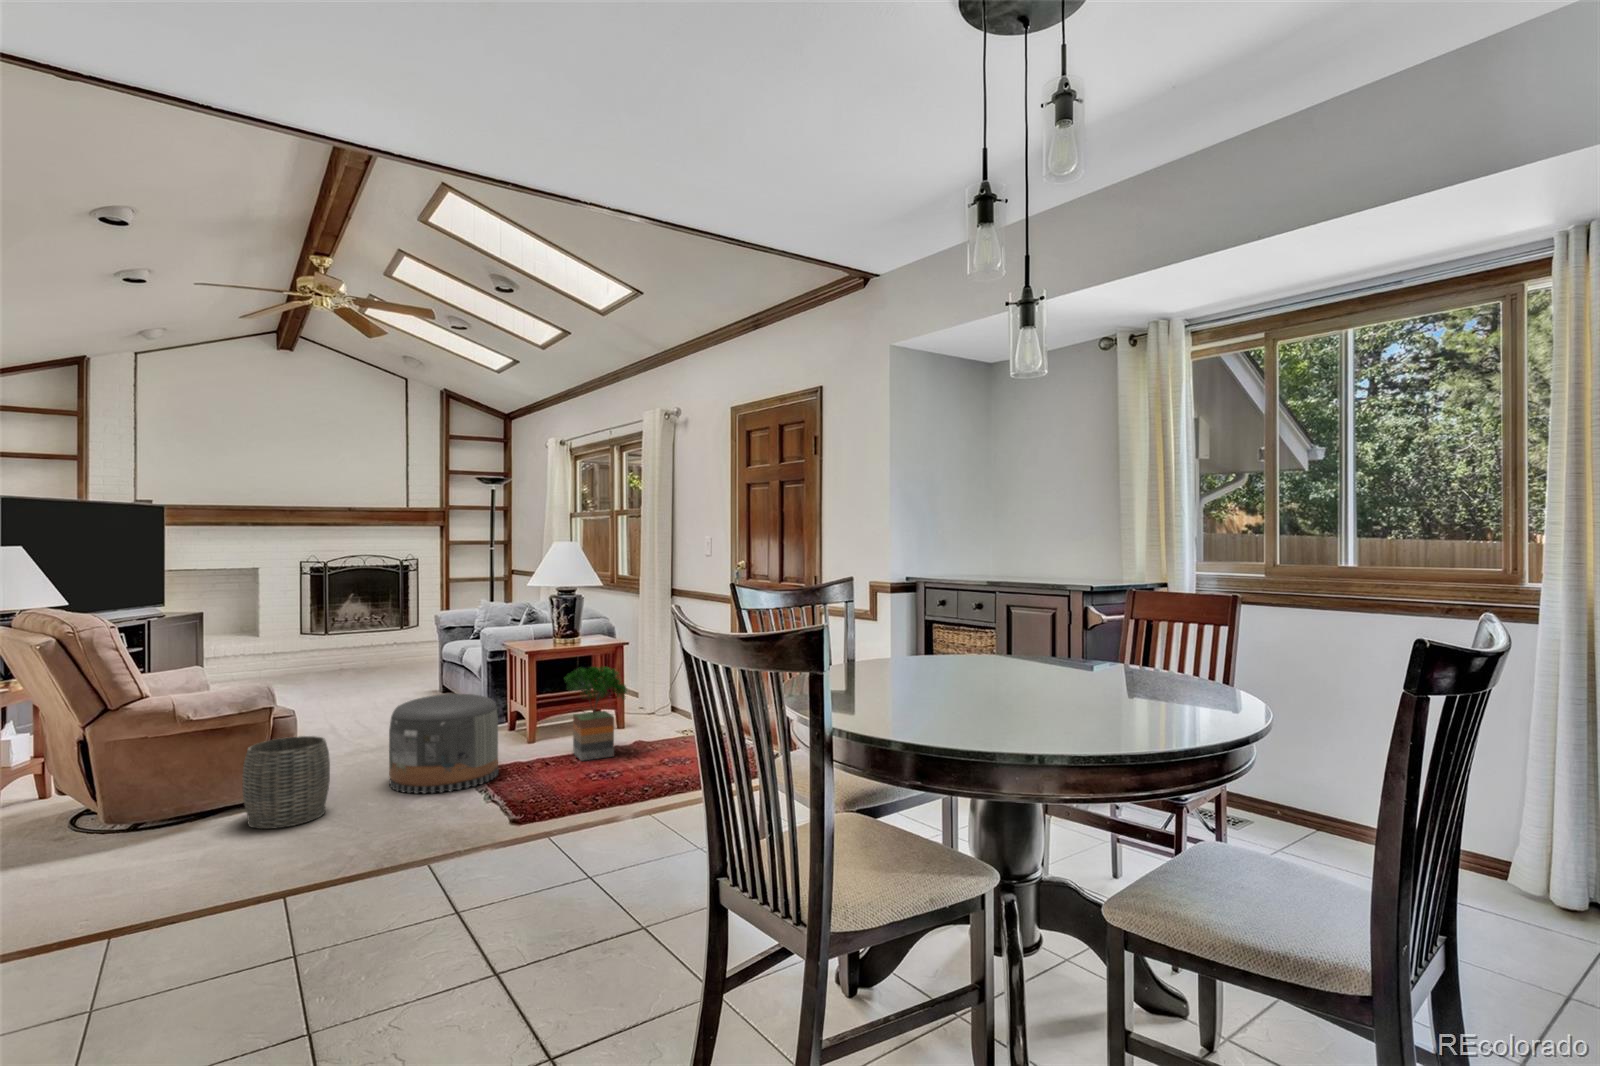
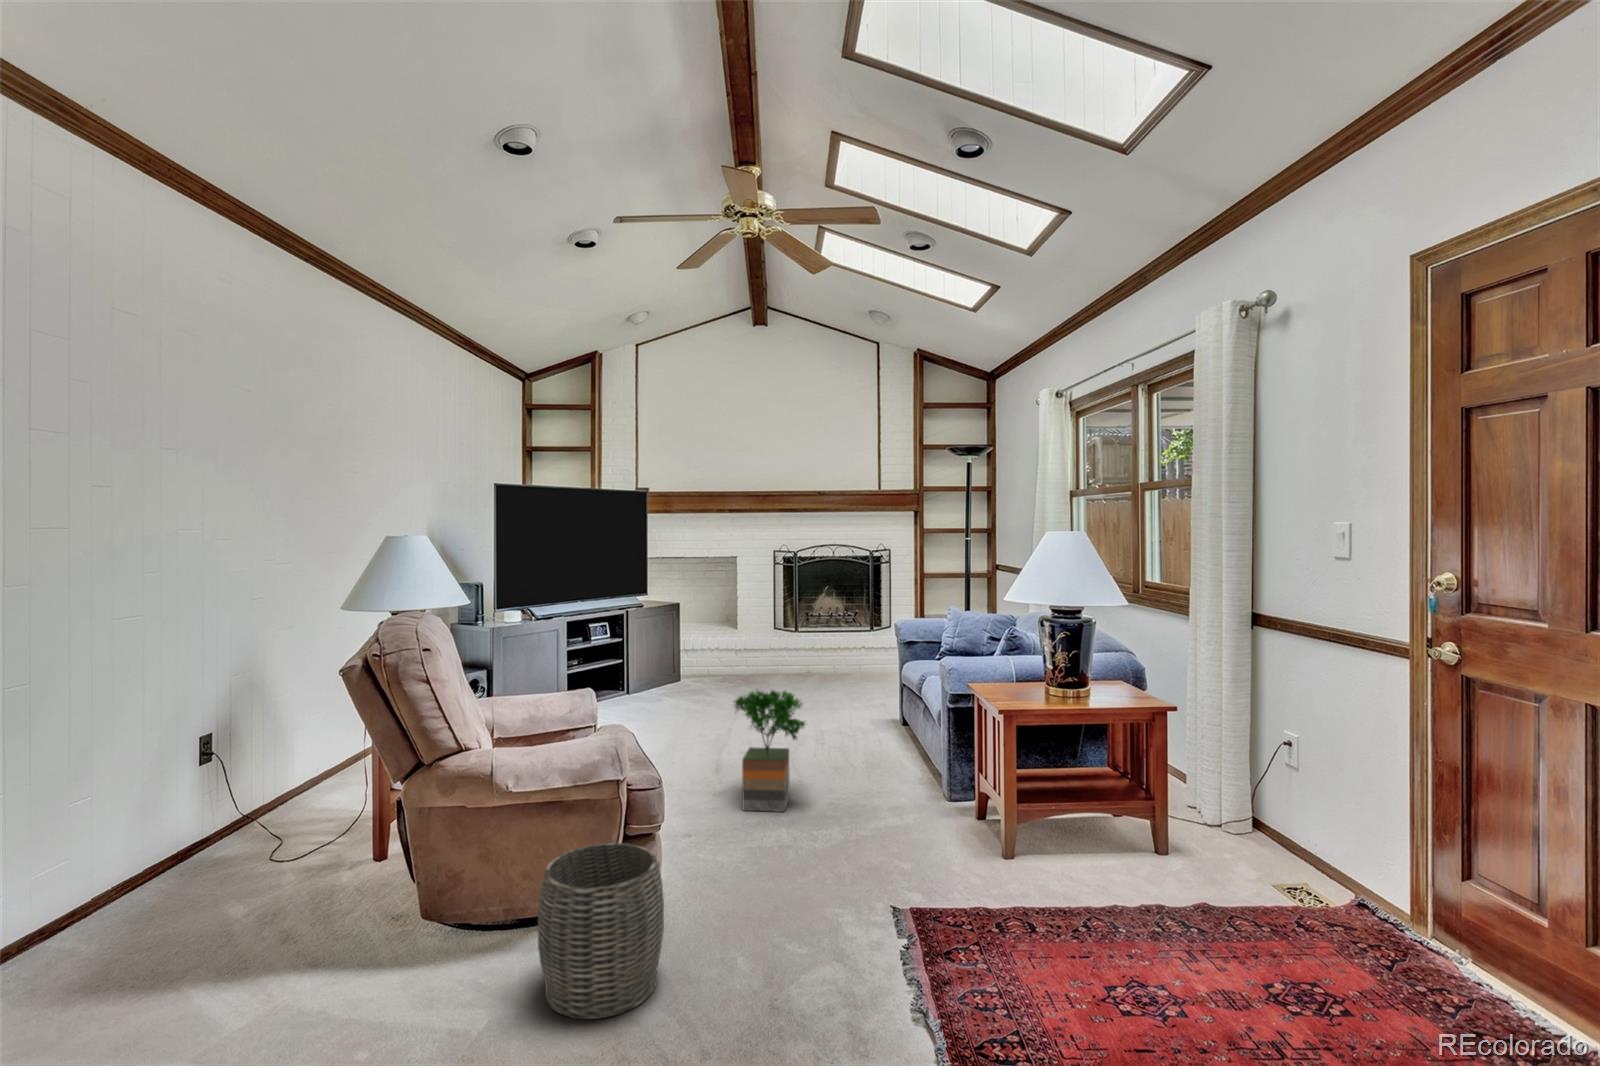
potted tree: present [564,667,627,761] -> present [734,690,805,812]
pouf: present [389,694,498,794] -> none [769,787,944,993]

